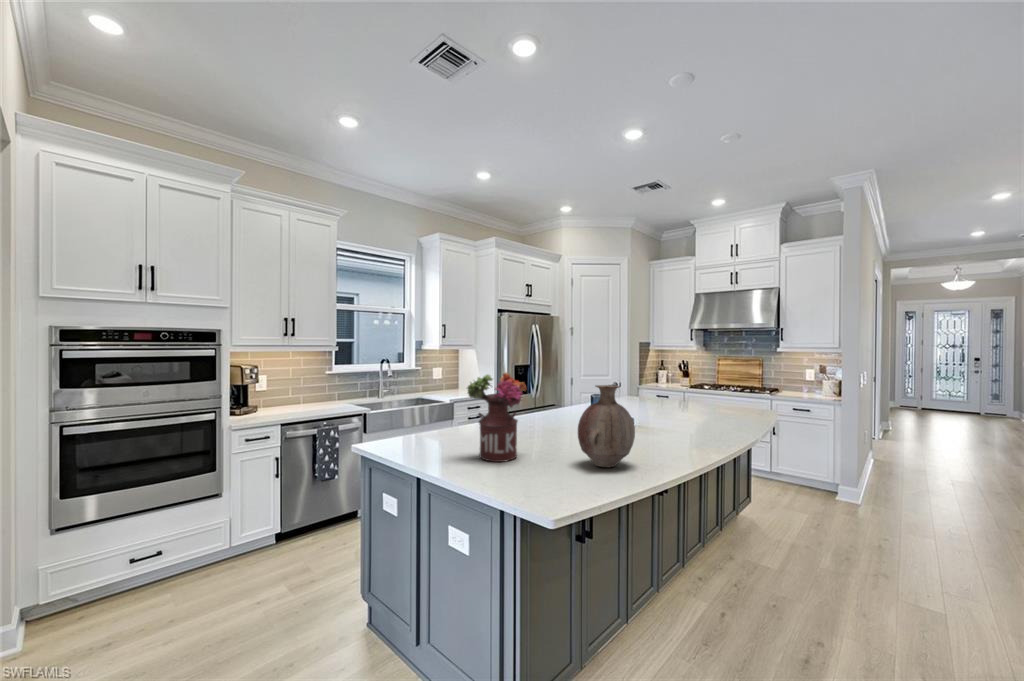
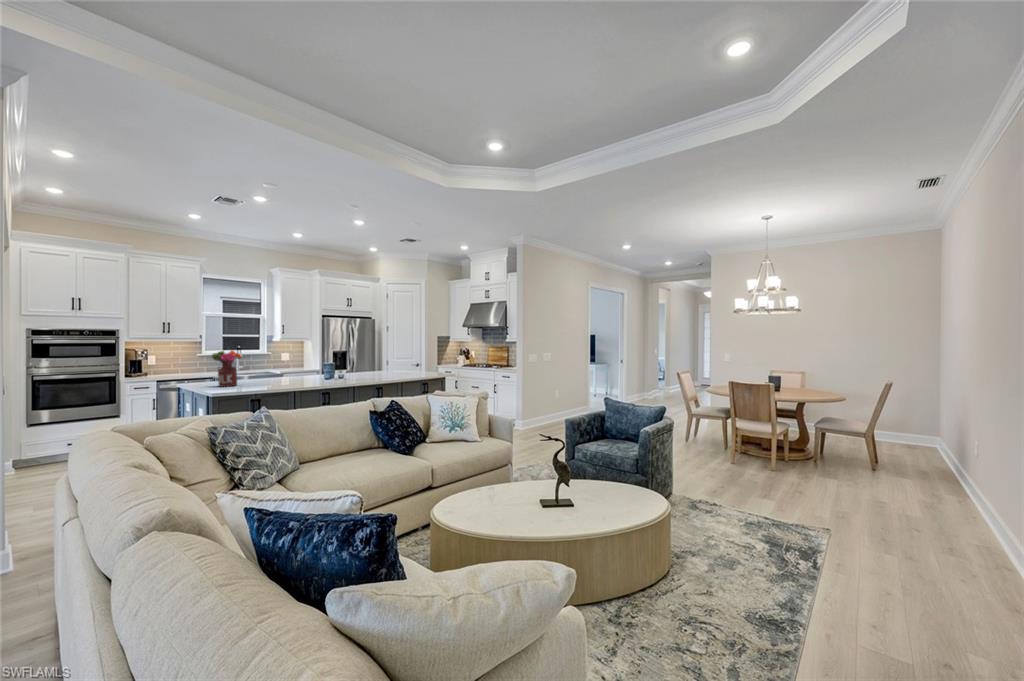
vase: present [578,385,635,467] -> none [249,354,277,387]

